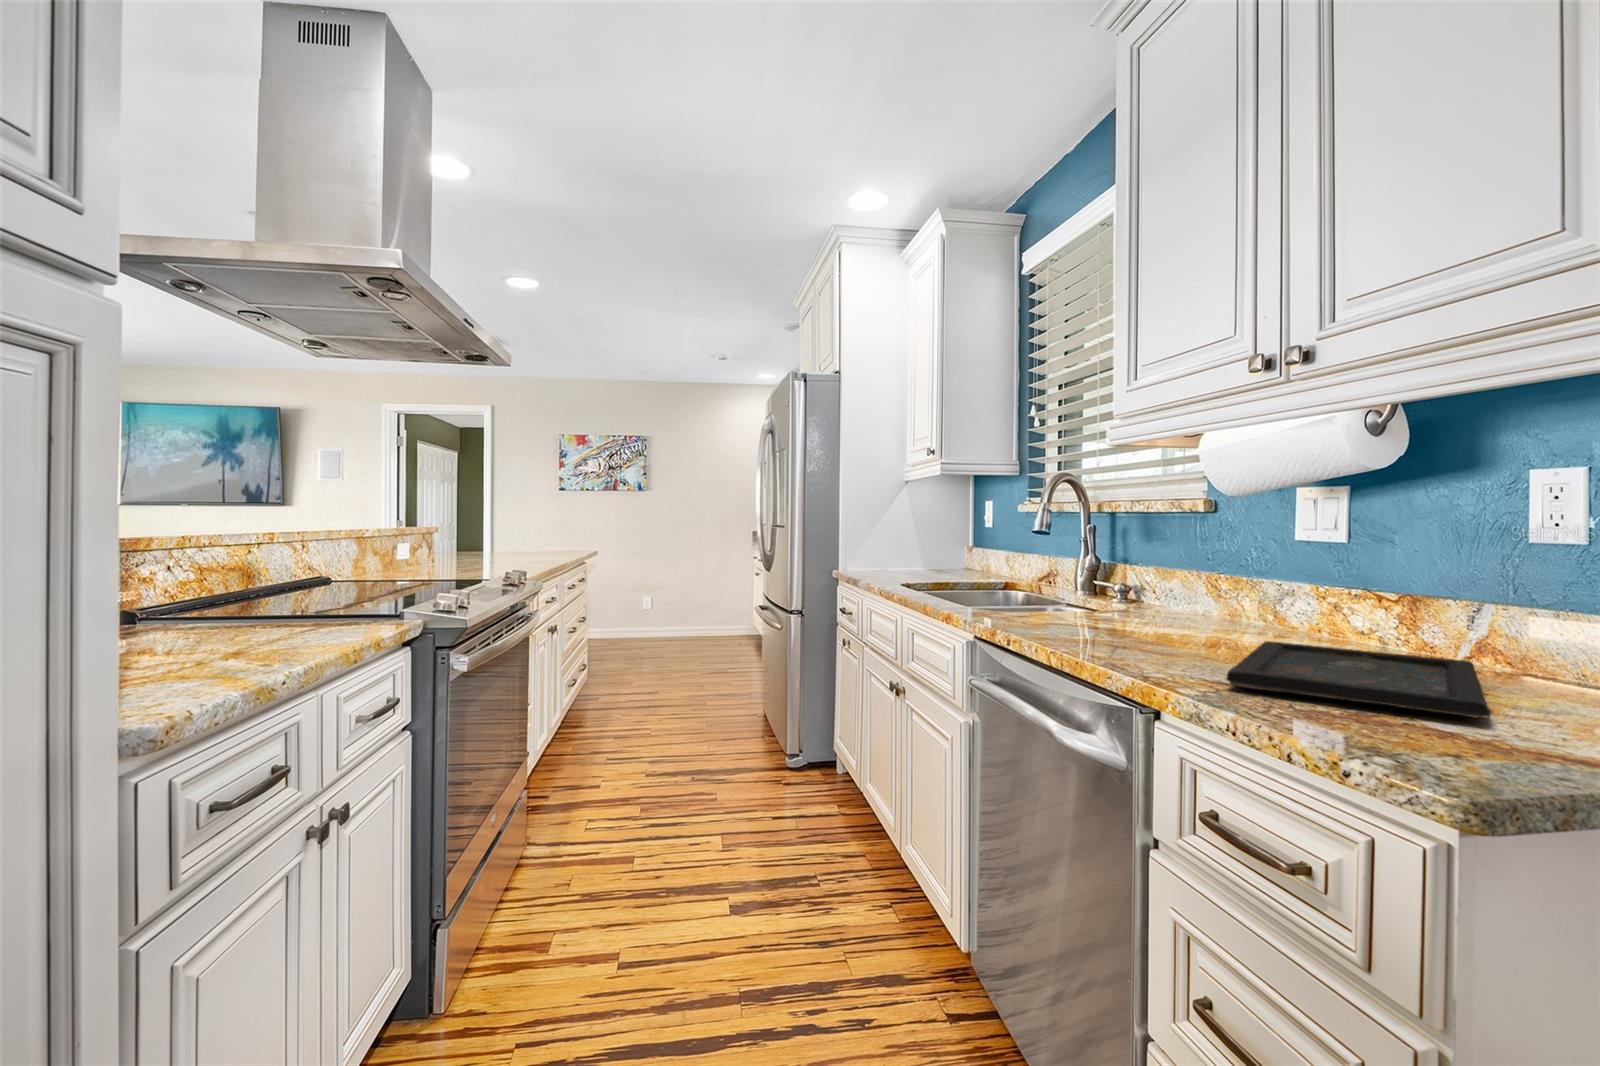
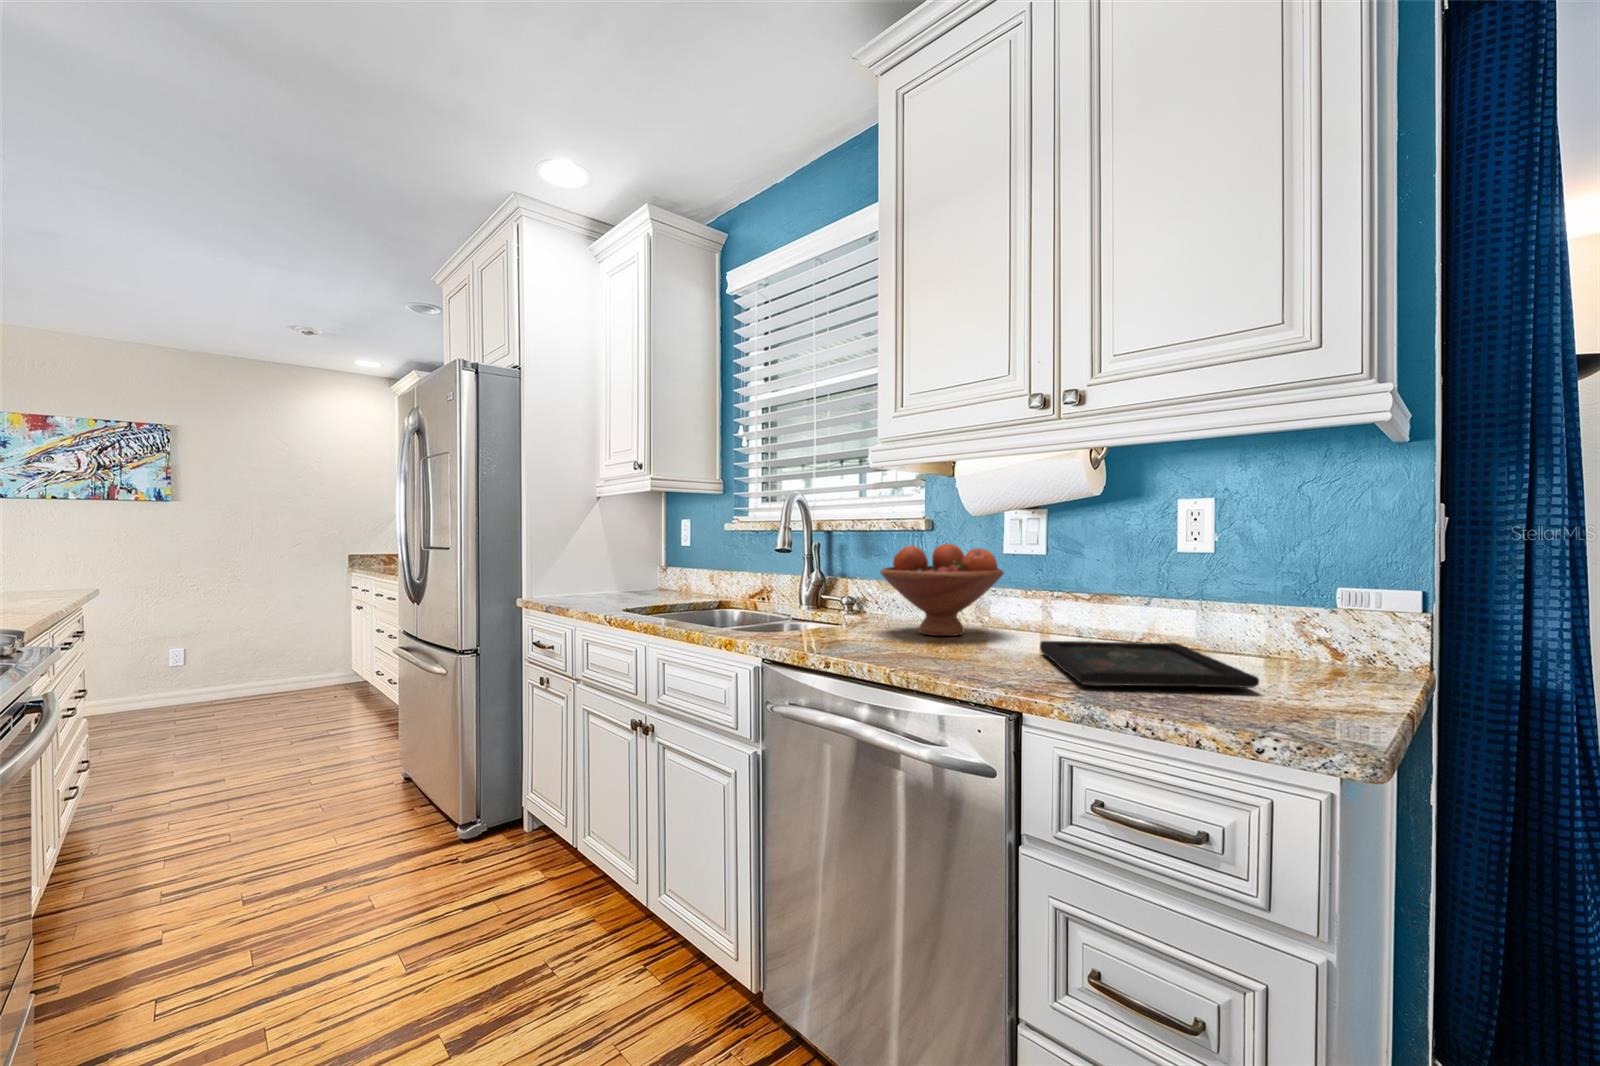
fruit bowl: none [1110,527,1266,631] -> present [880,544,1004,636]

